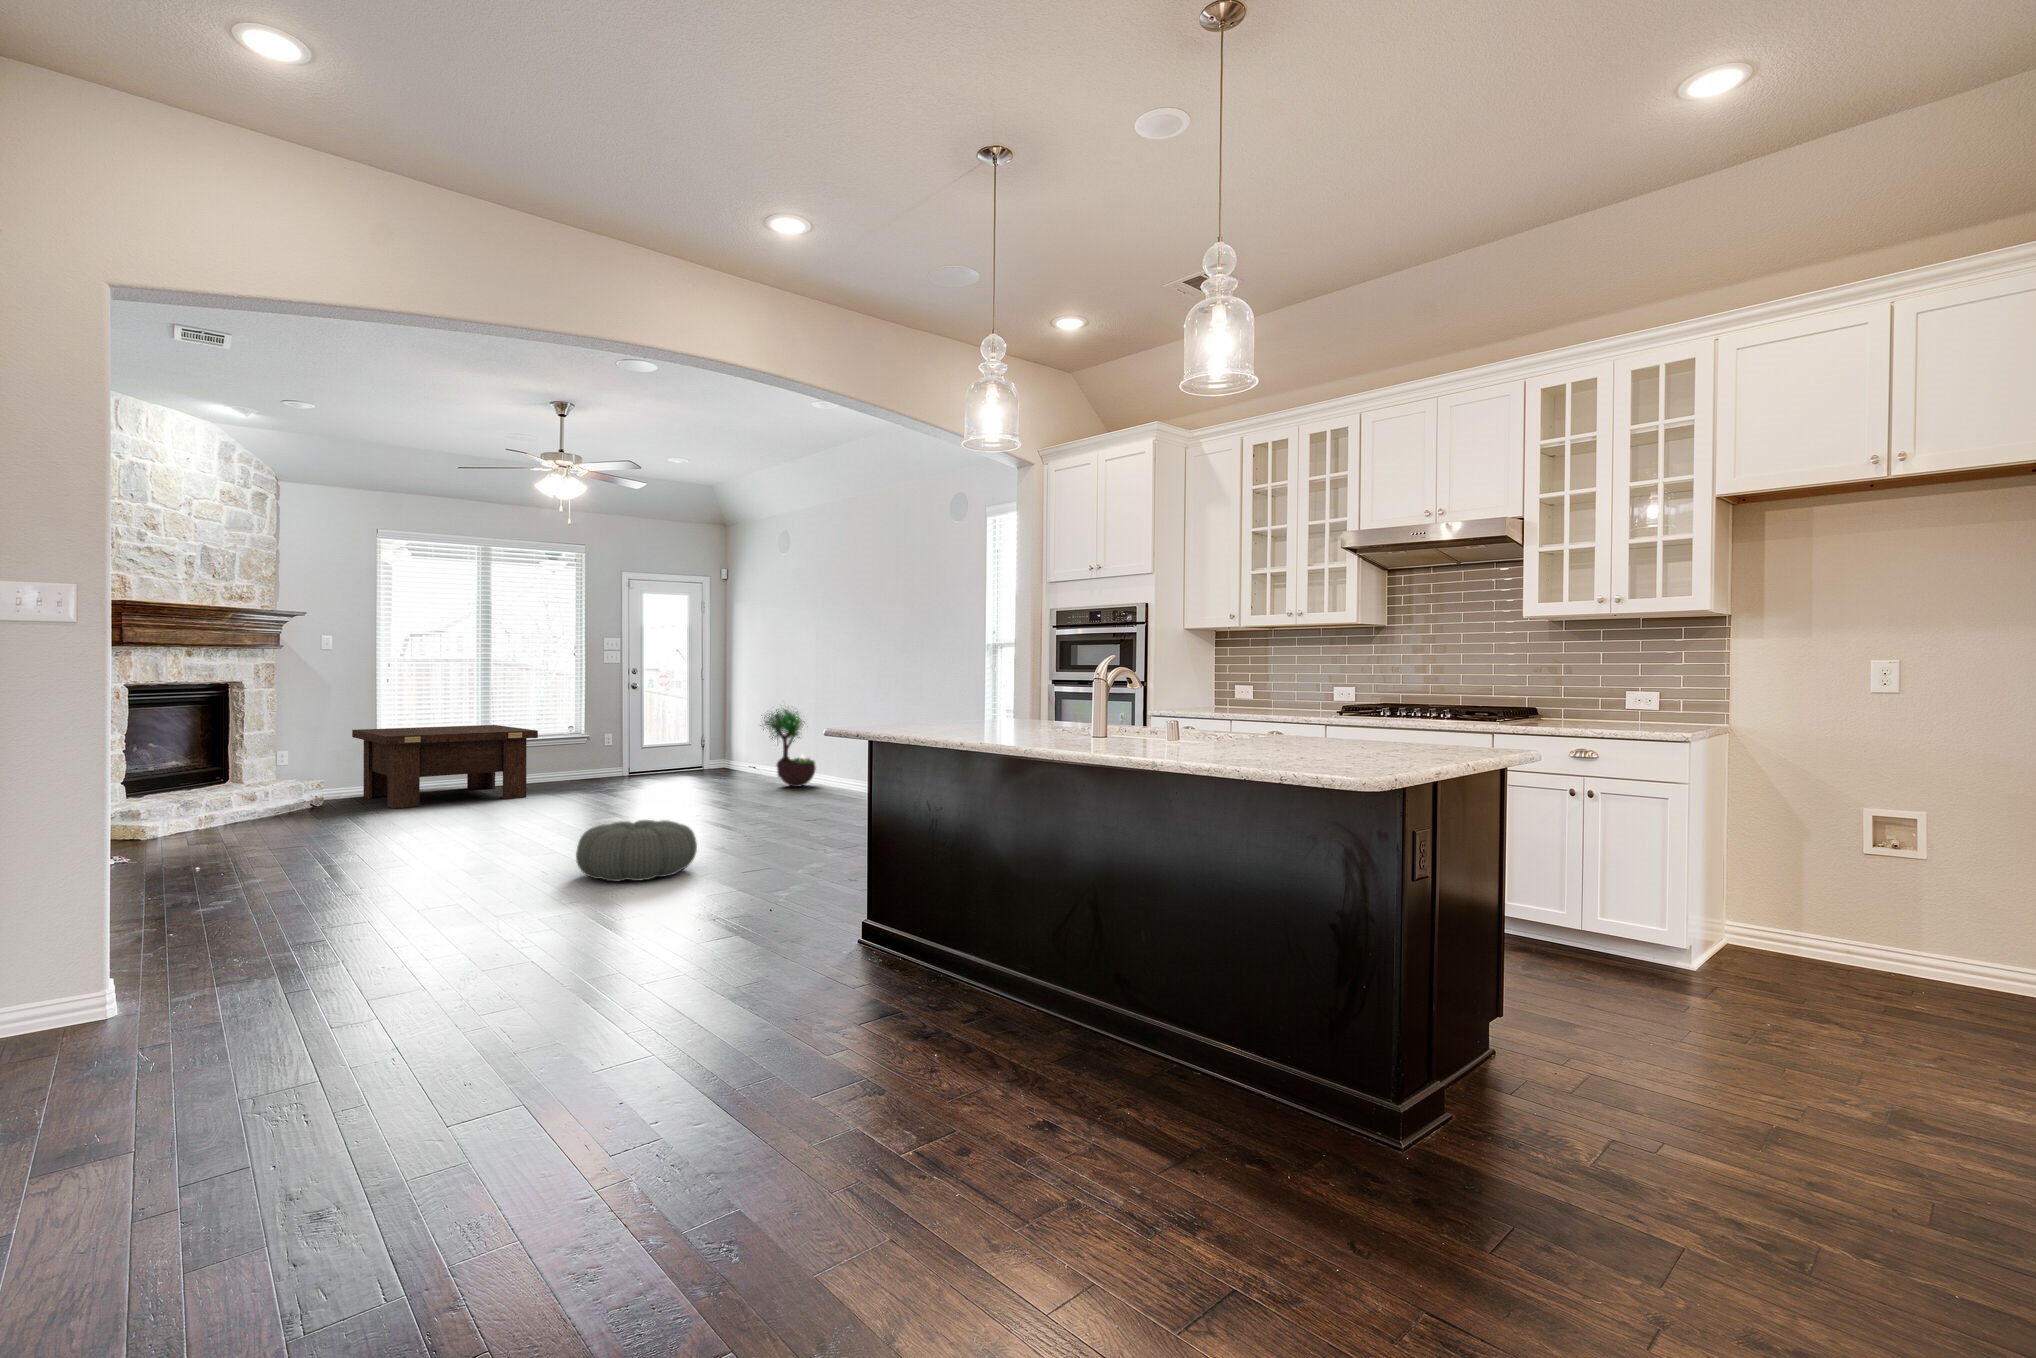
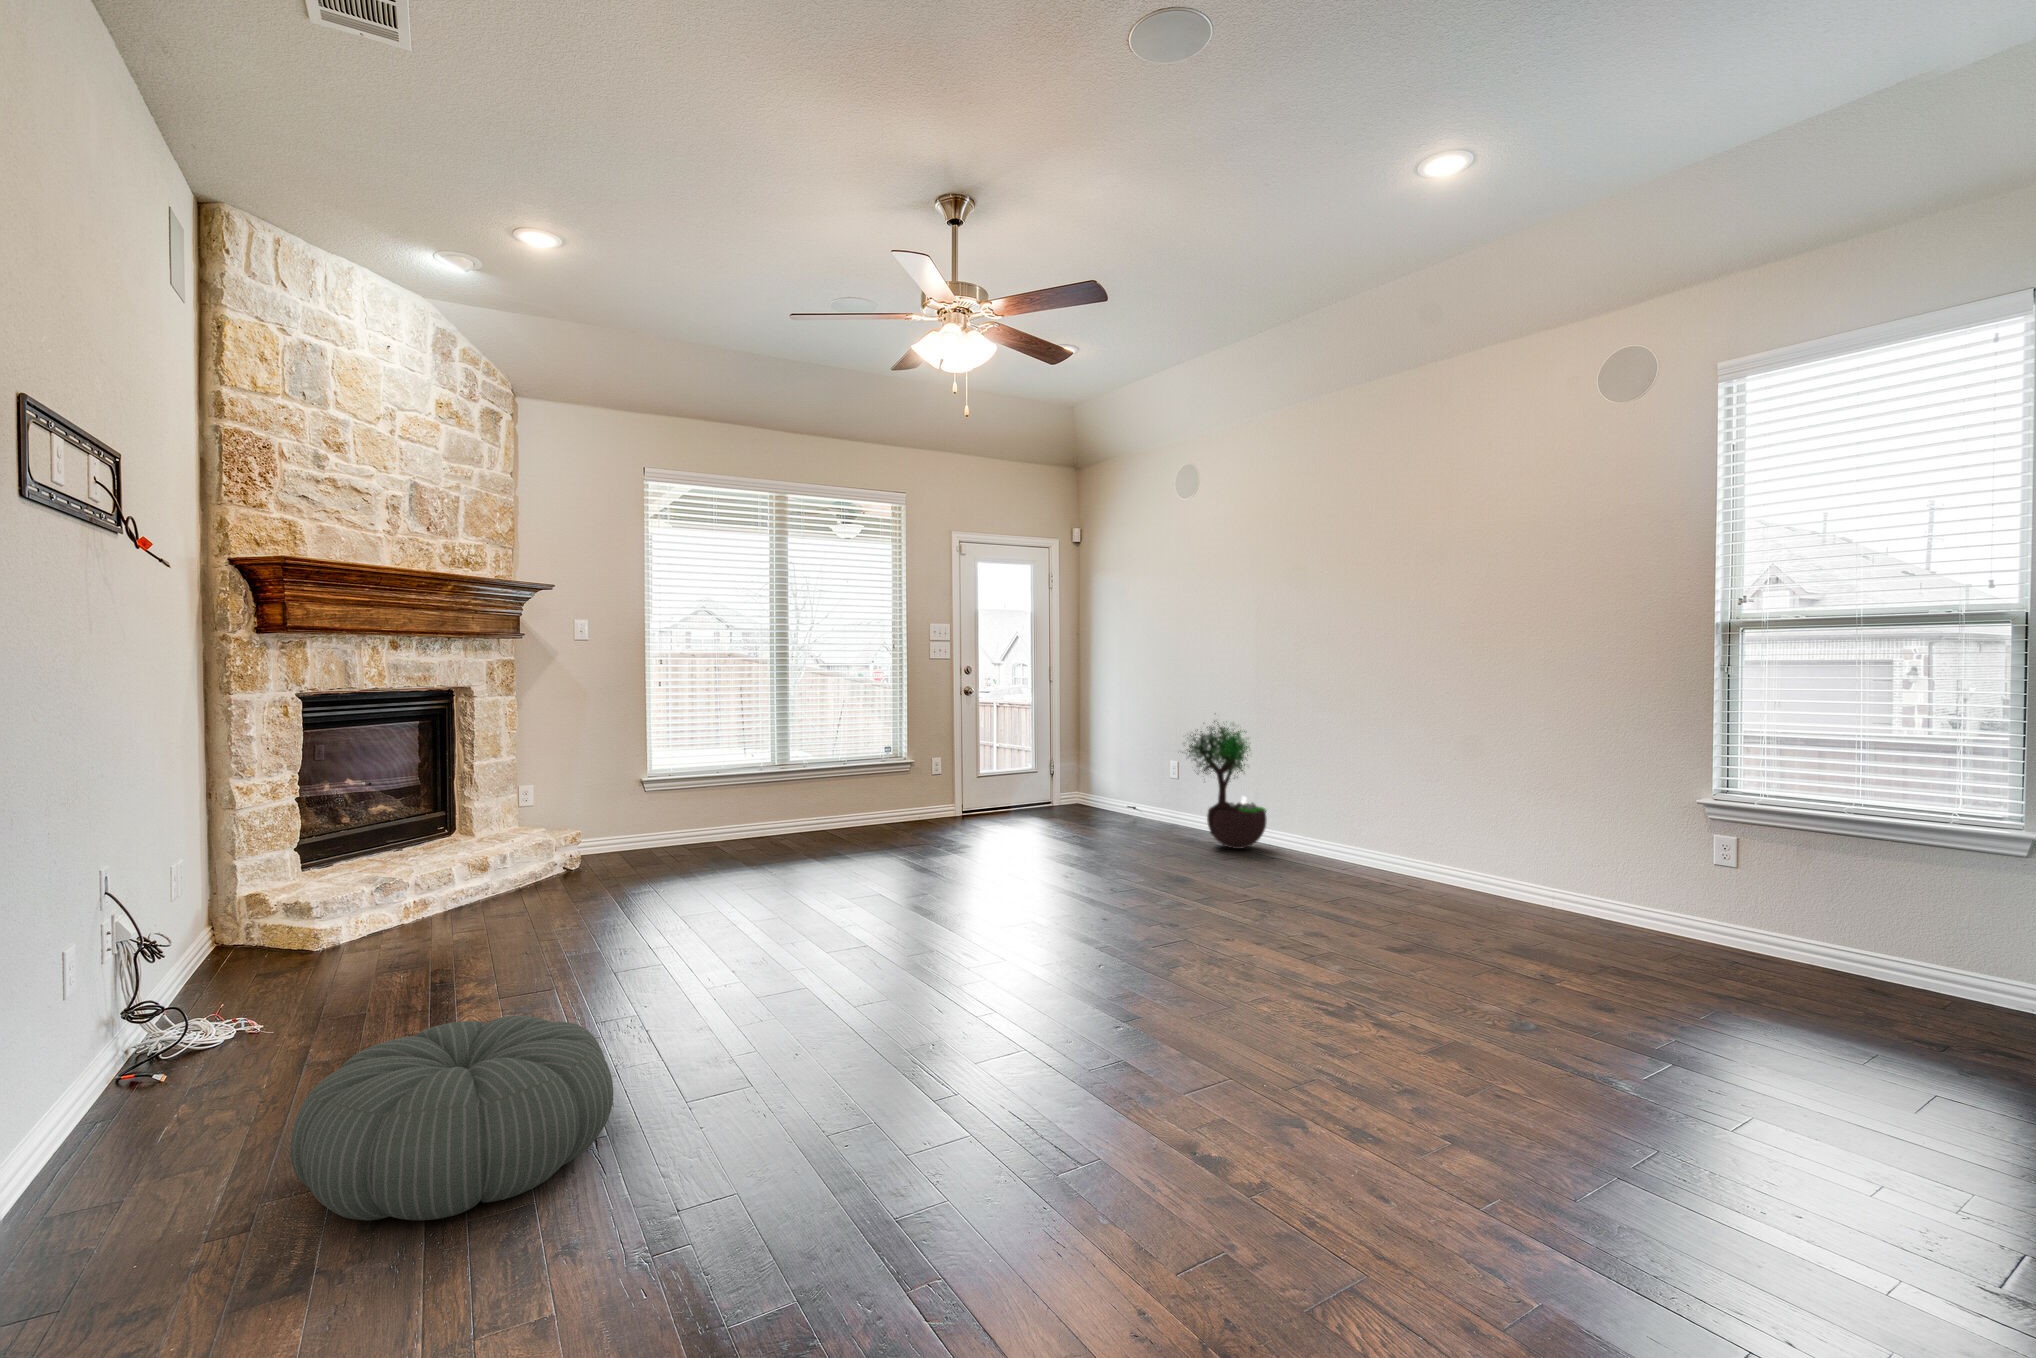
coffee table: present [352,725,538,809] -> none [614,746,867,883]
pouf: present [576,820,697,881] -> present [290,1015,613,1221]

